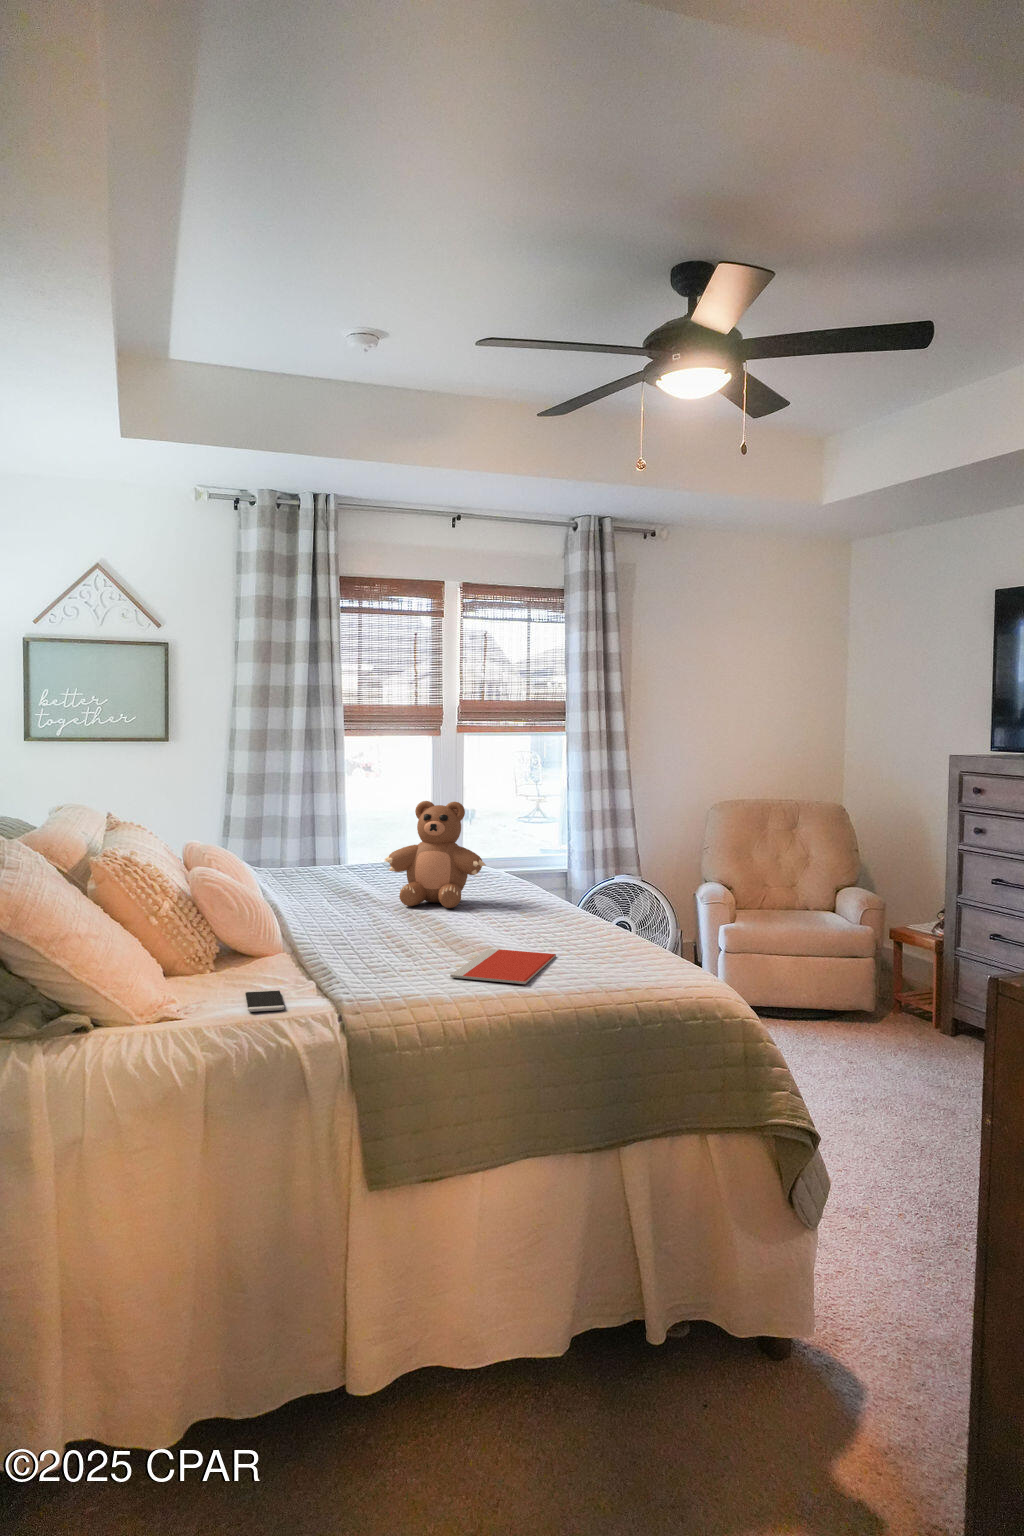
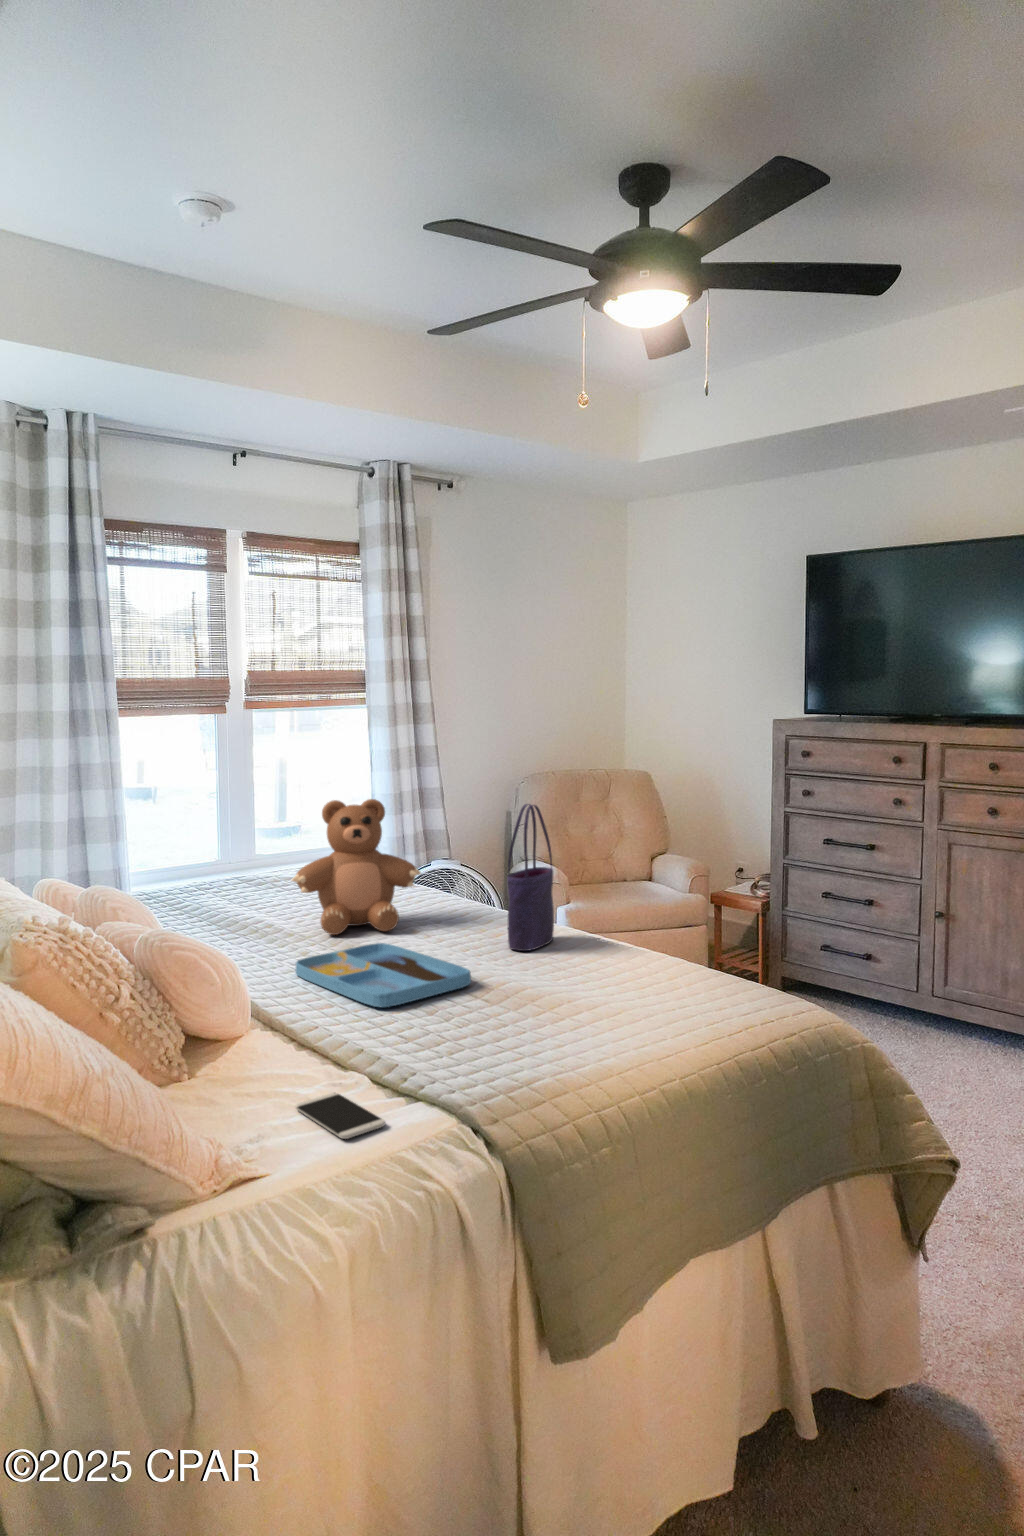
tote bag: none [521,810,570,931] -> present [507,804,554,951]
tray: none [346,912,456,950] -> present [295,943,471,1007]
notebook: present [450,949,556,984] -> none [516,979,634,1033]

